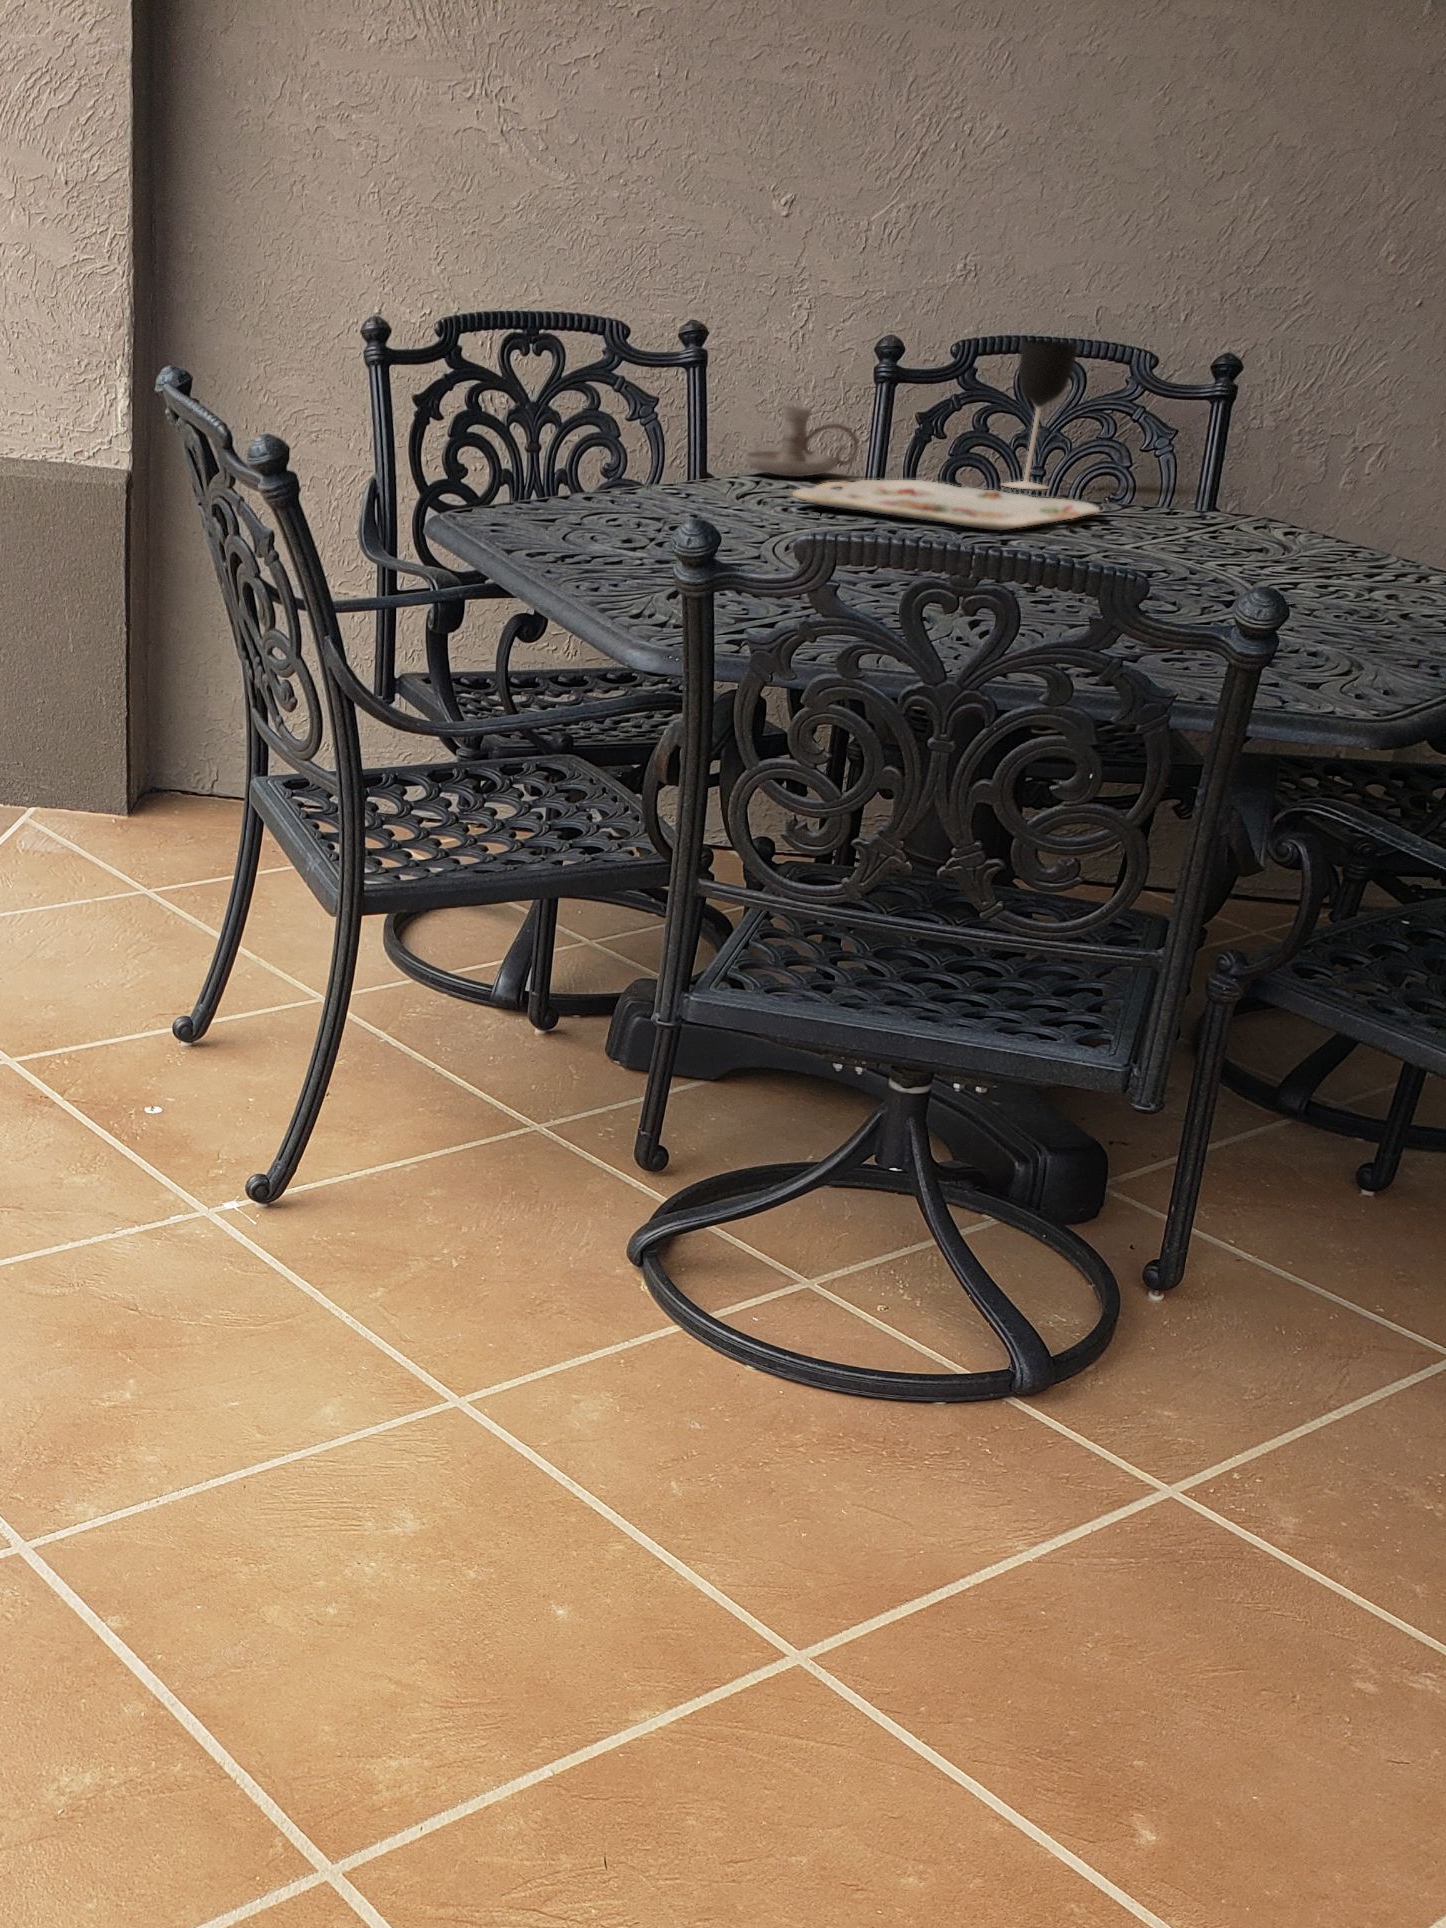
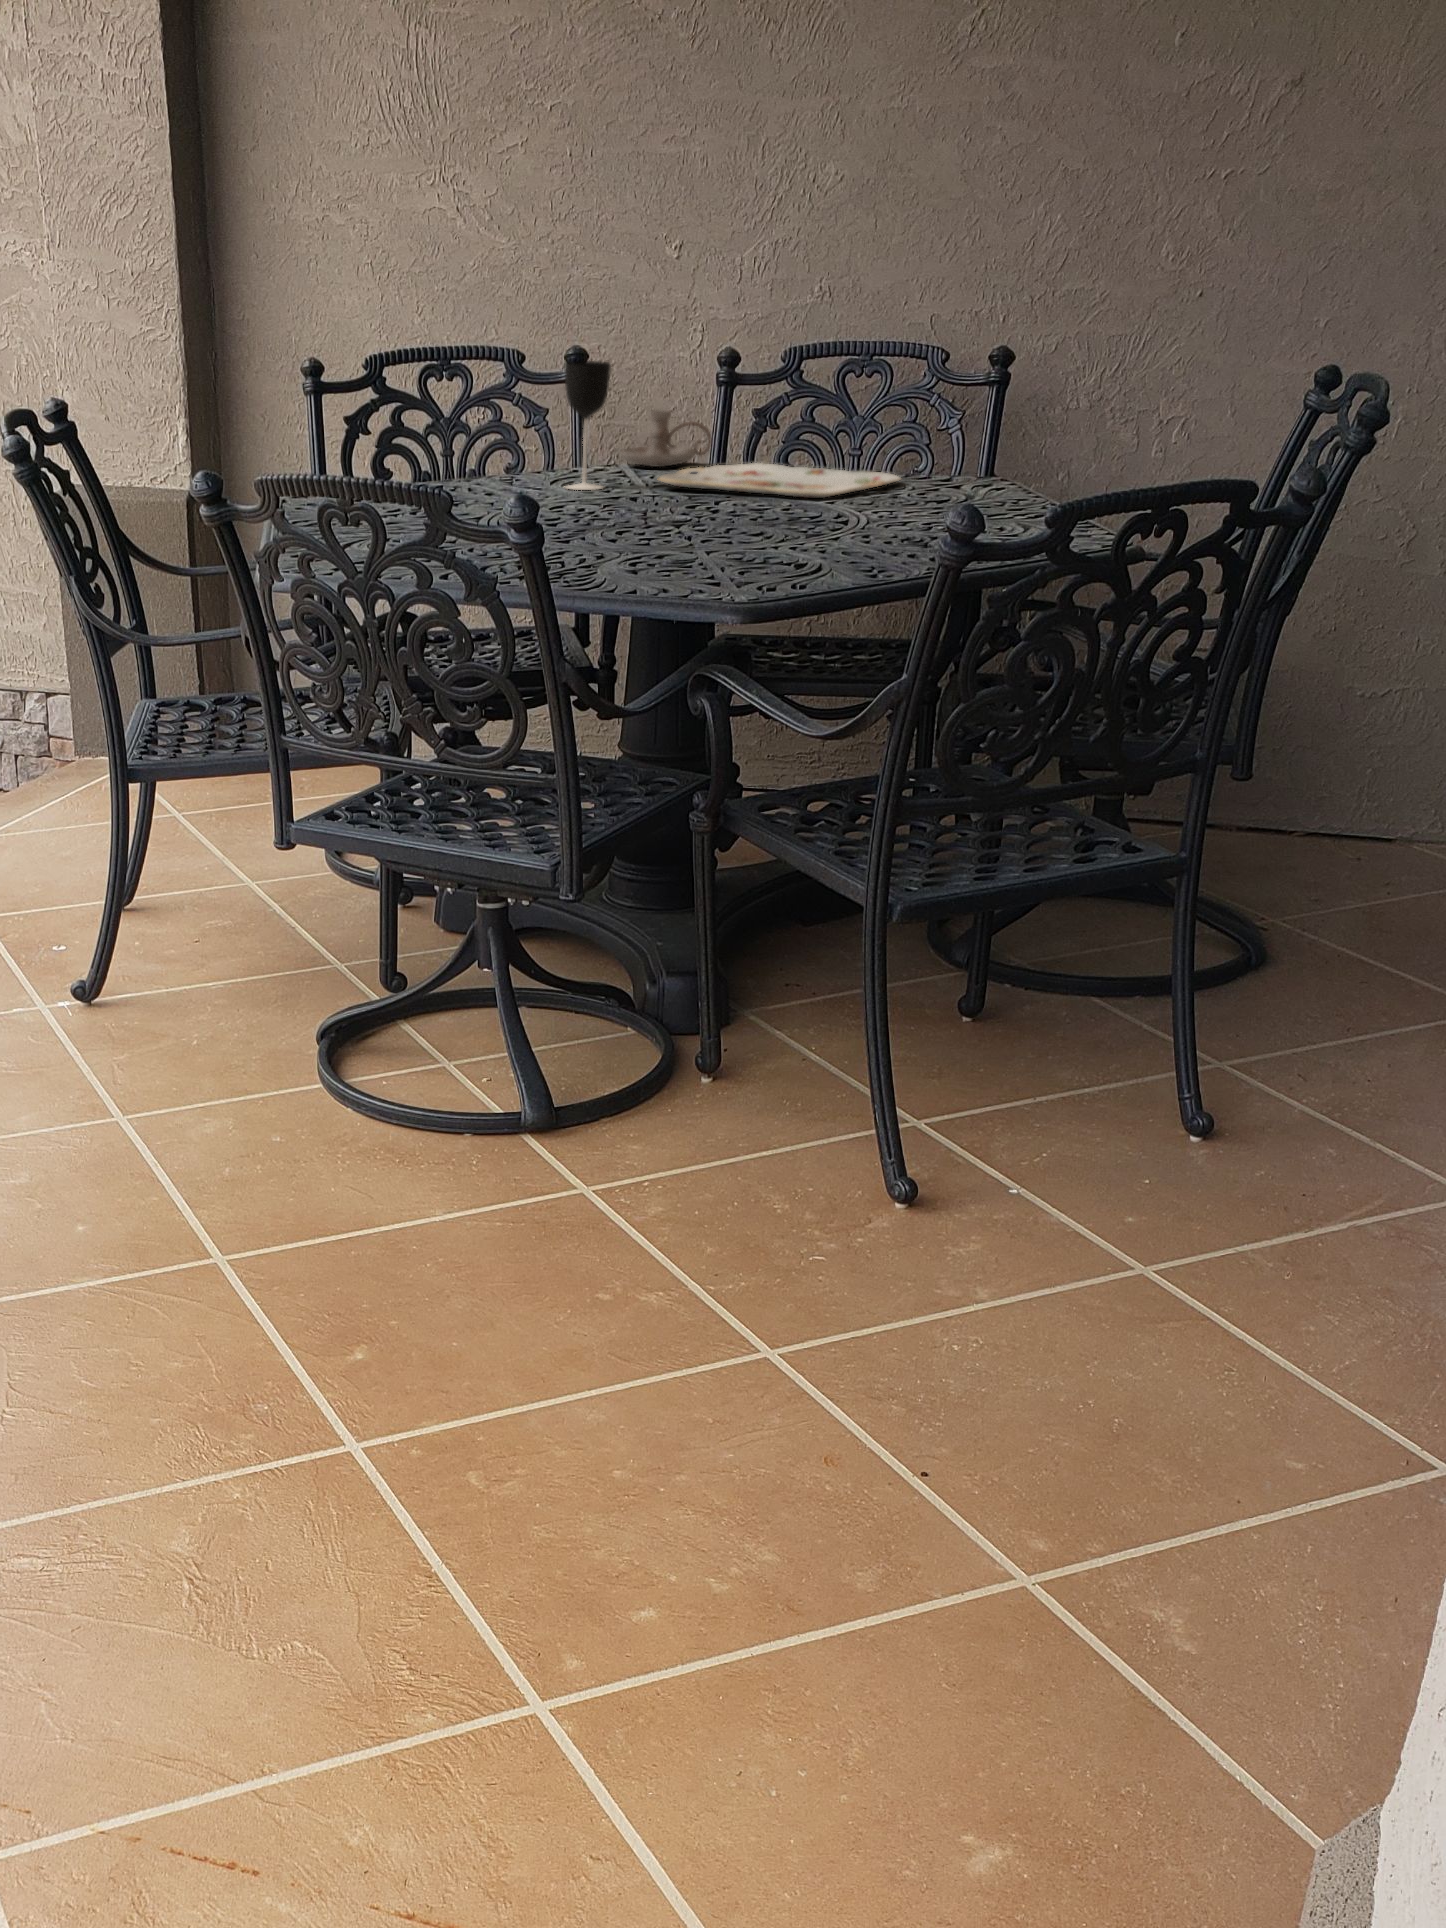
wine glass: present [1001,340,1078,489] -> present [564,361,611,490]

